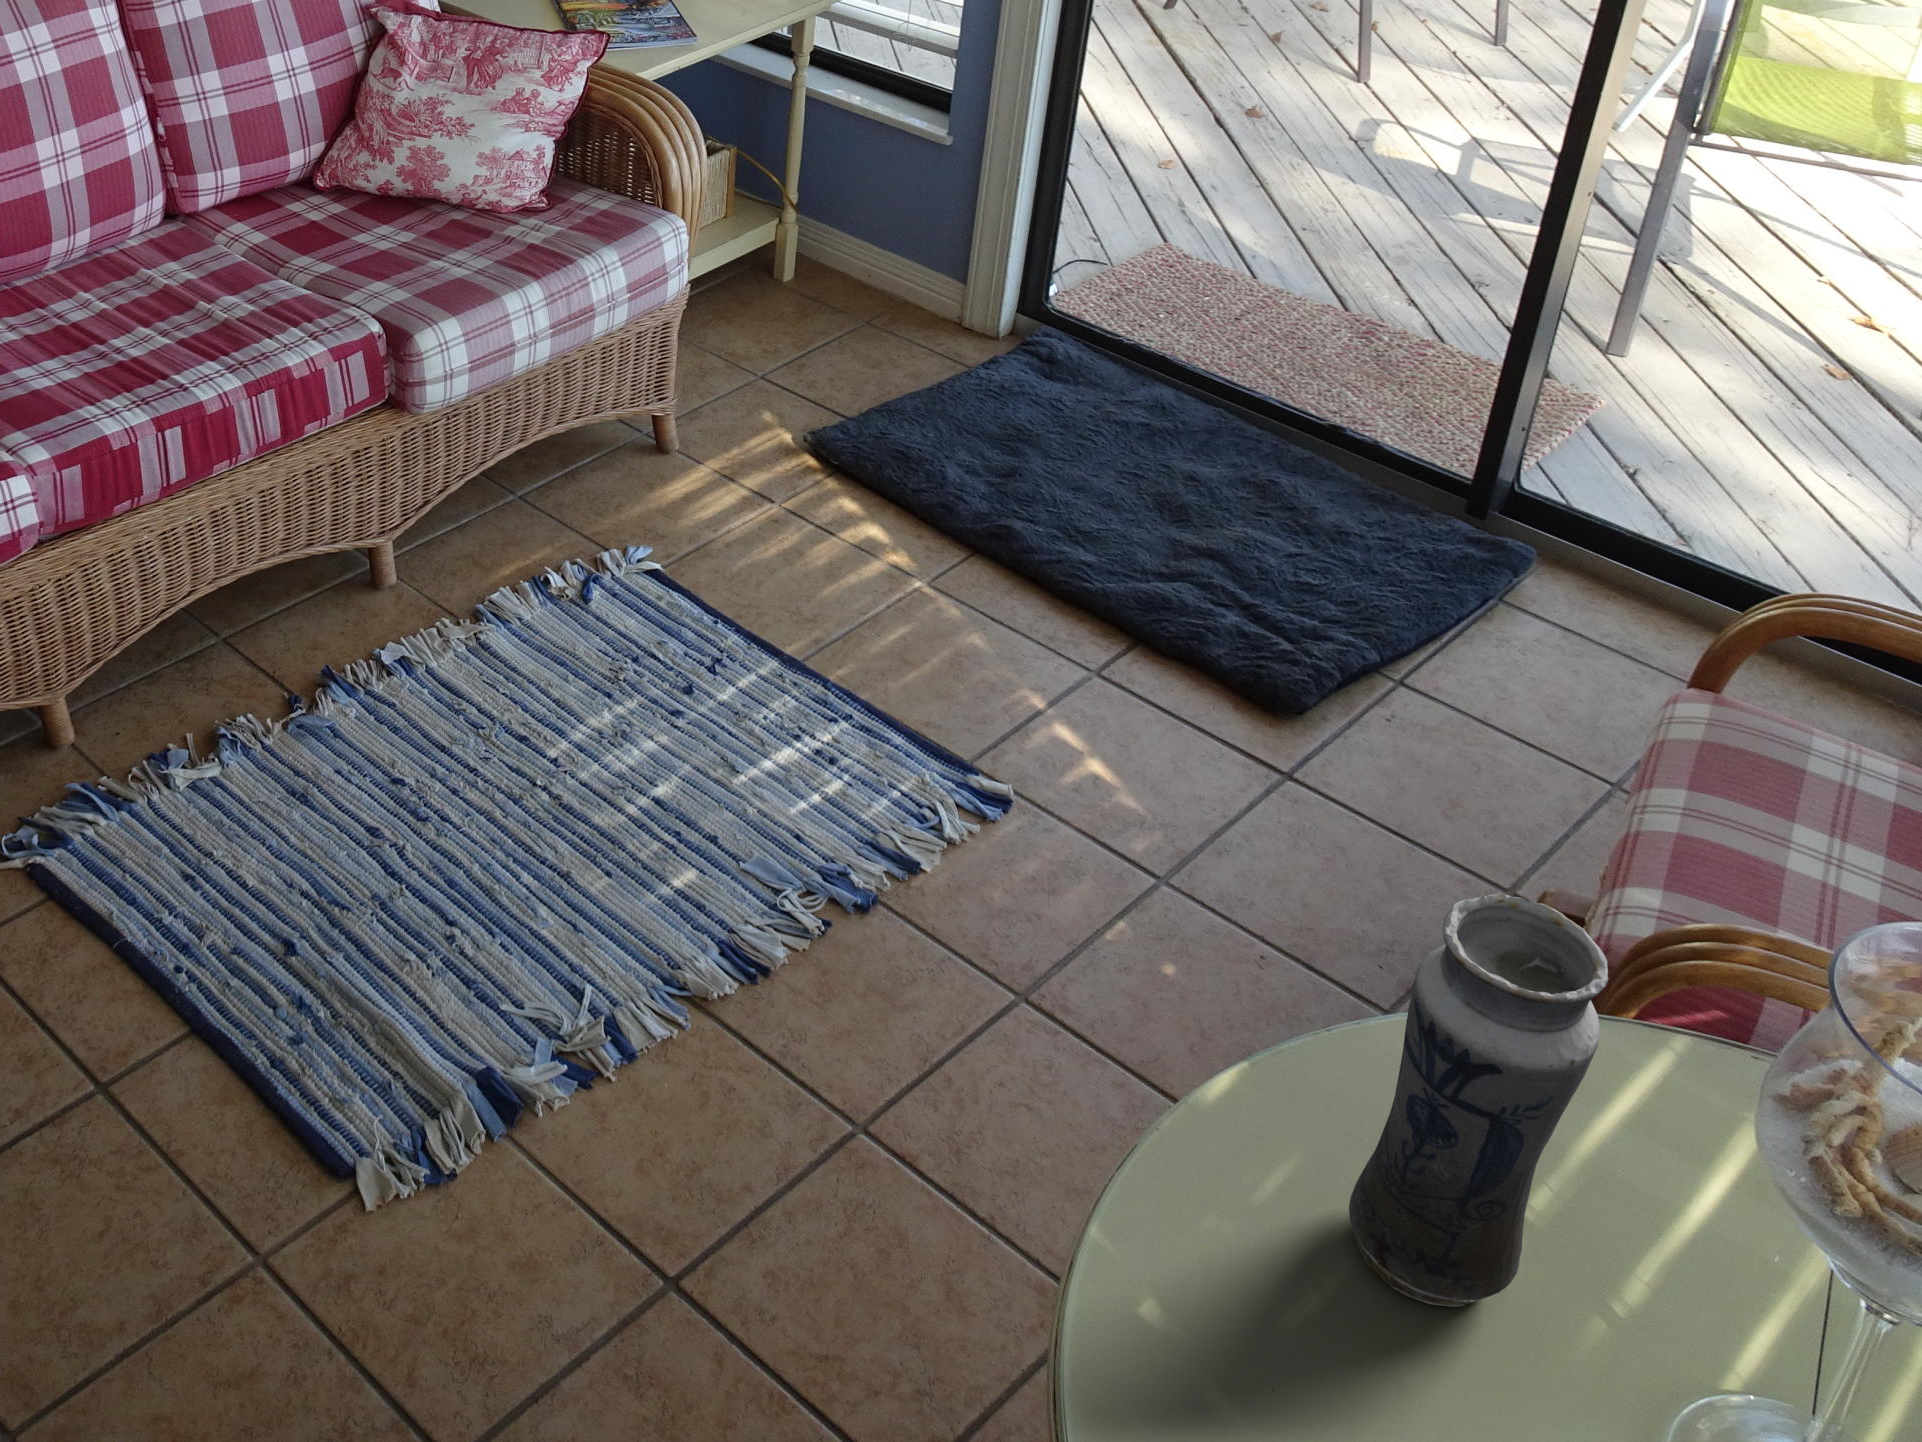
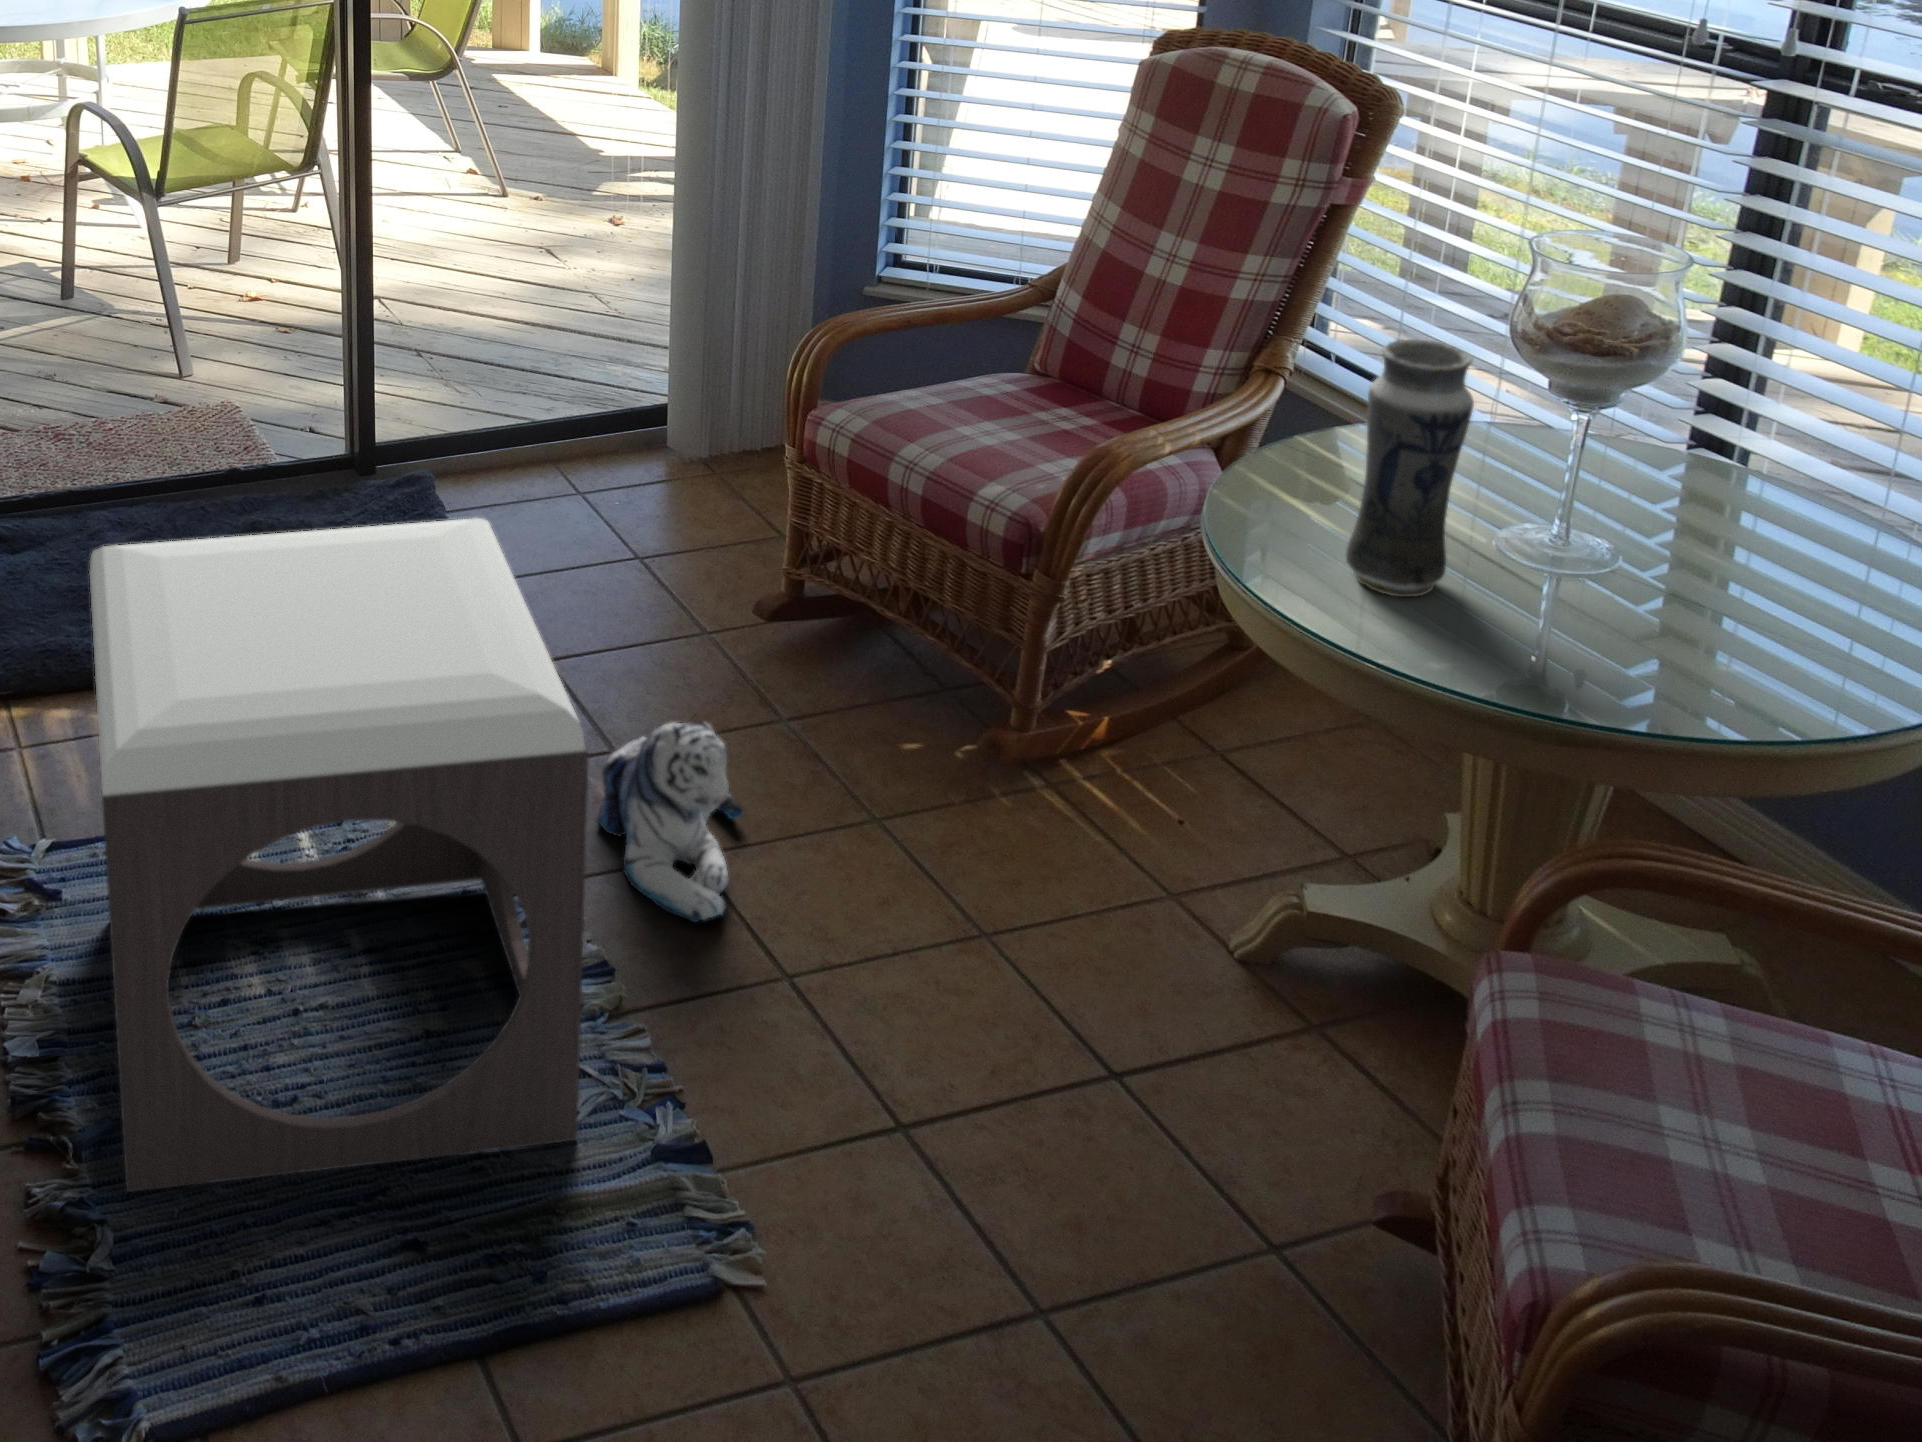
footstool: none [250,298,871,1020] -> present [89,518,589,1192]
plush toy: none [893,829,1168,1042] -> present [597,722,743,922]

